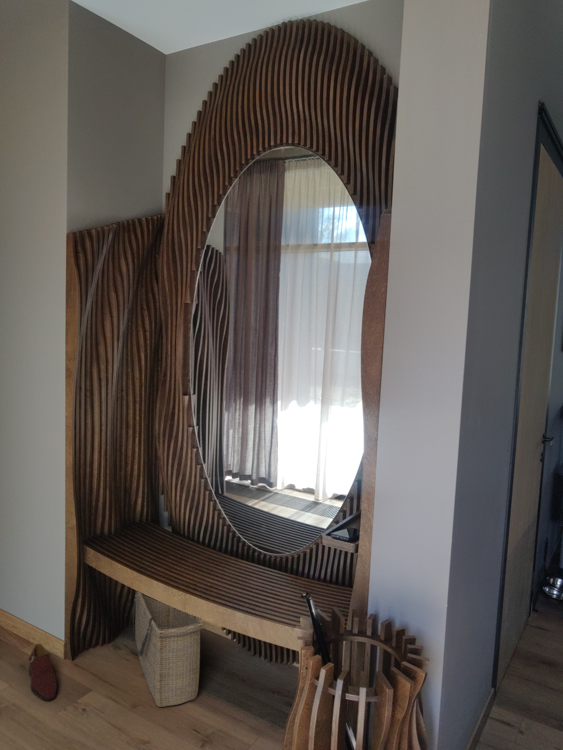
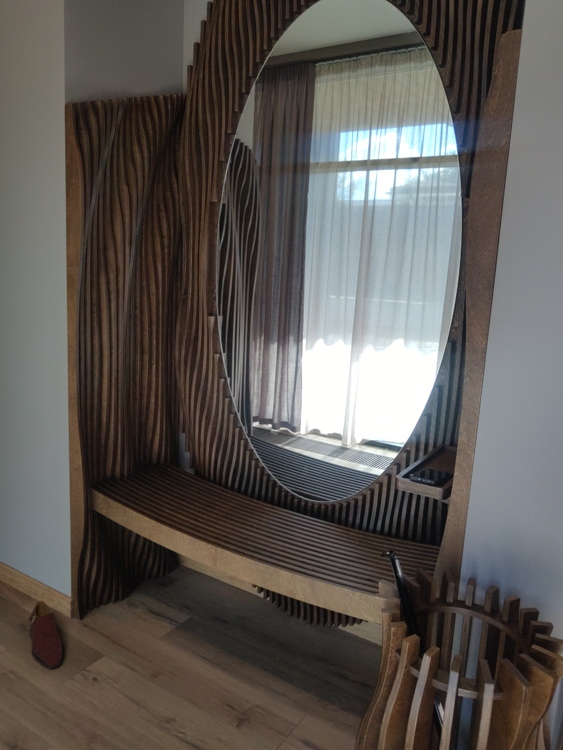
basket: present [133,591,203,707] -> none [151,521,237,677]

